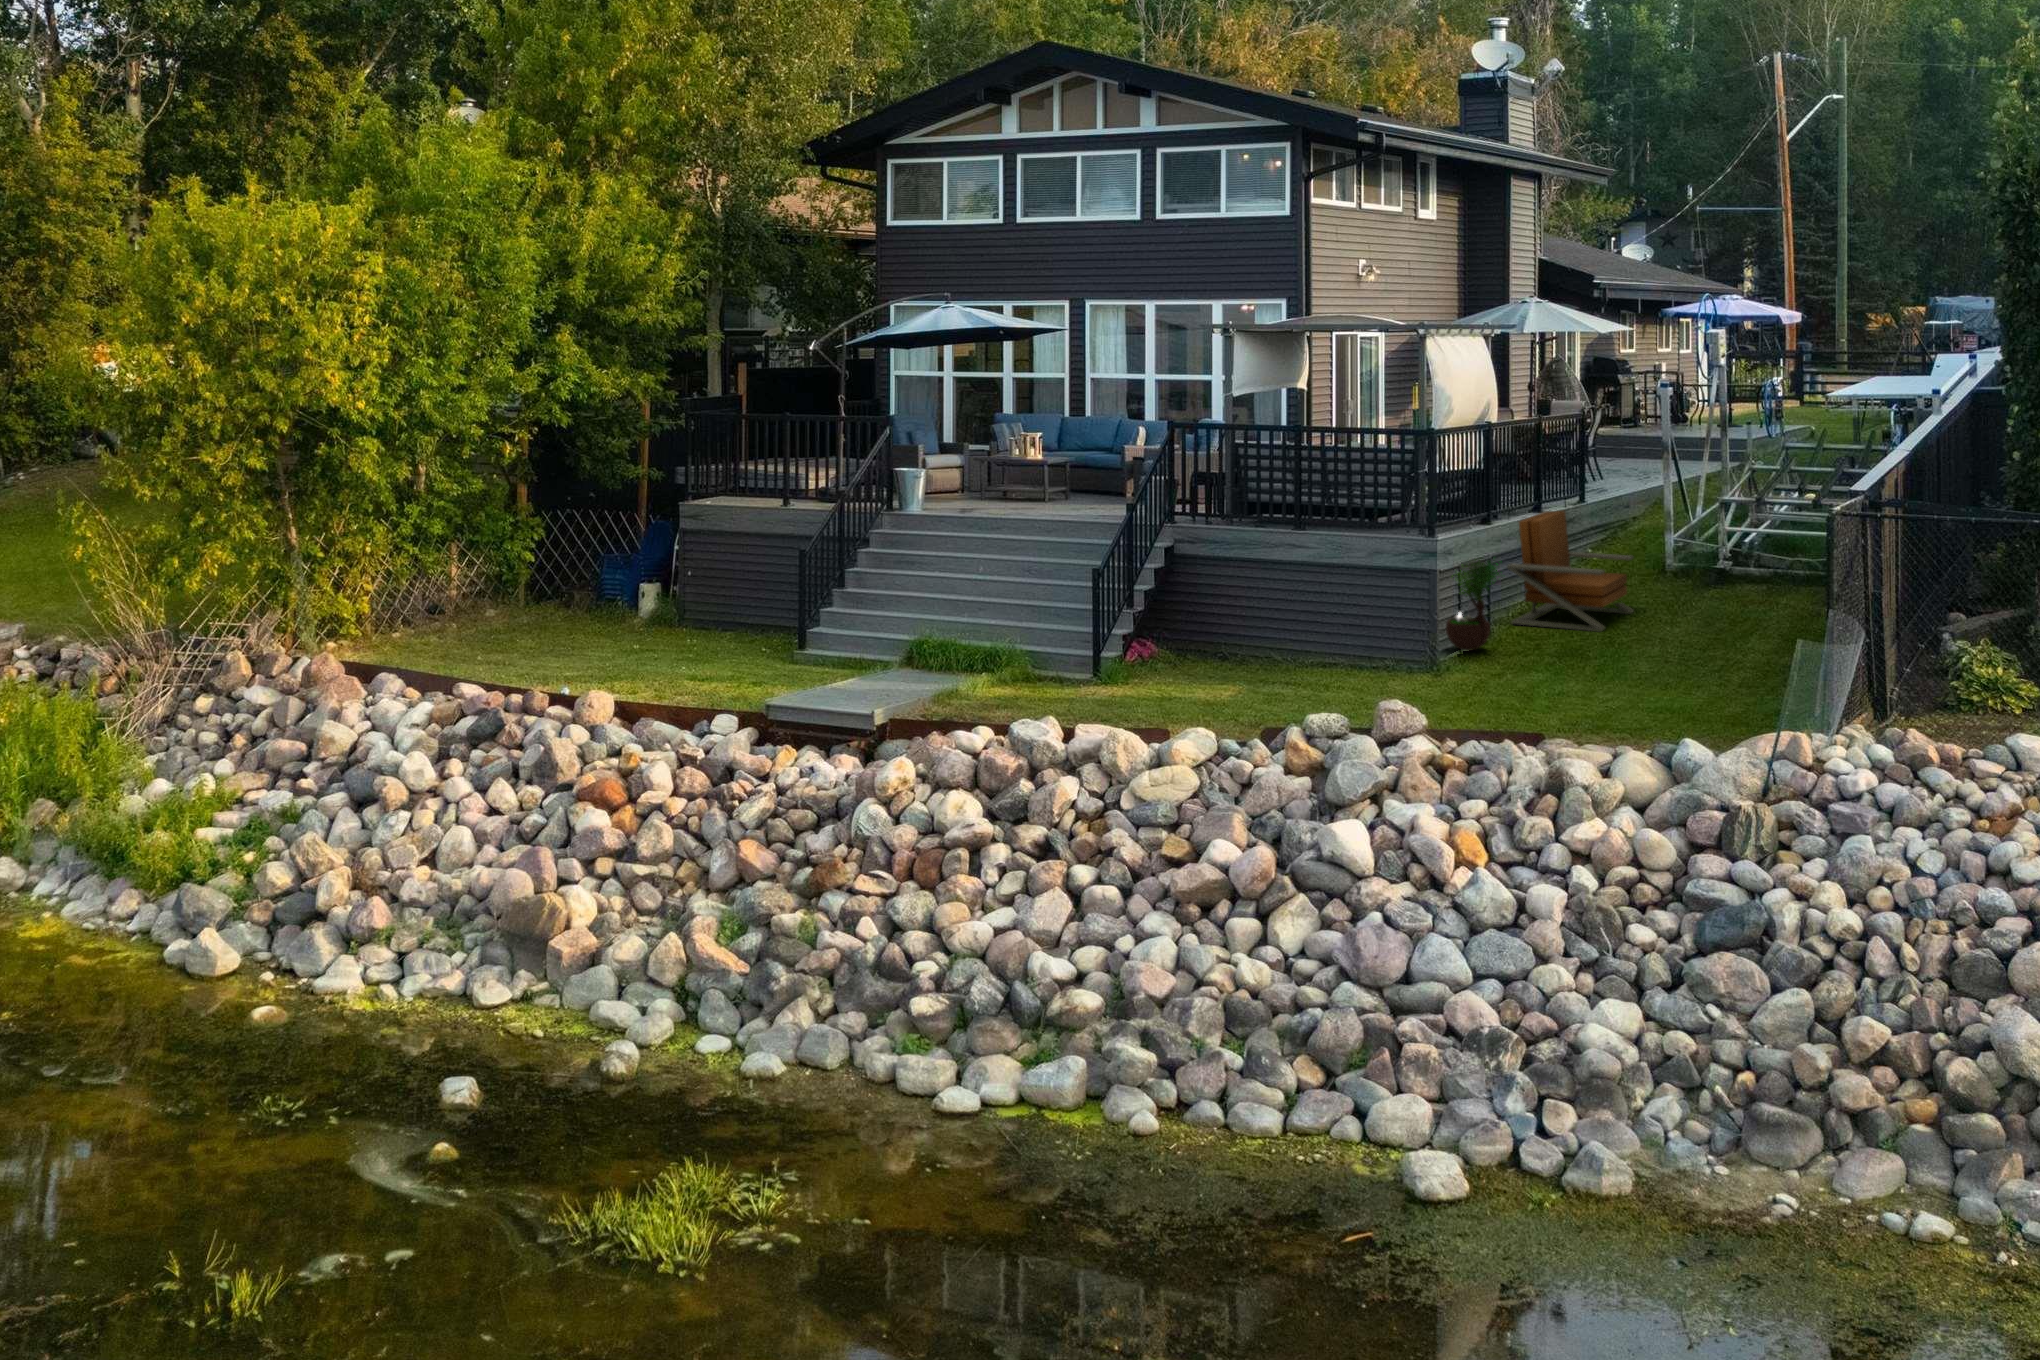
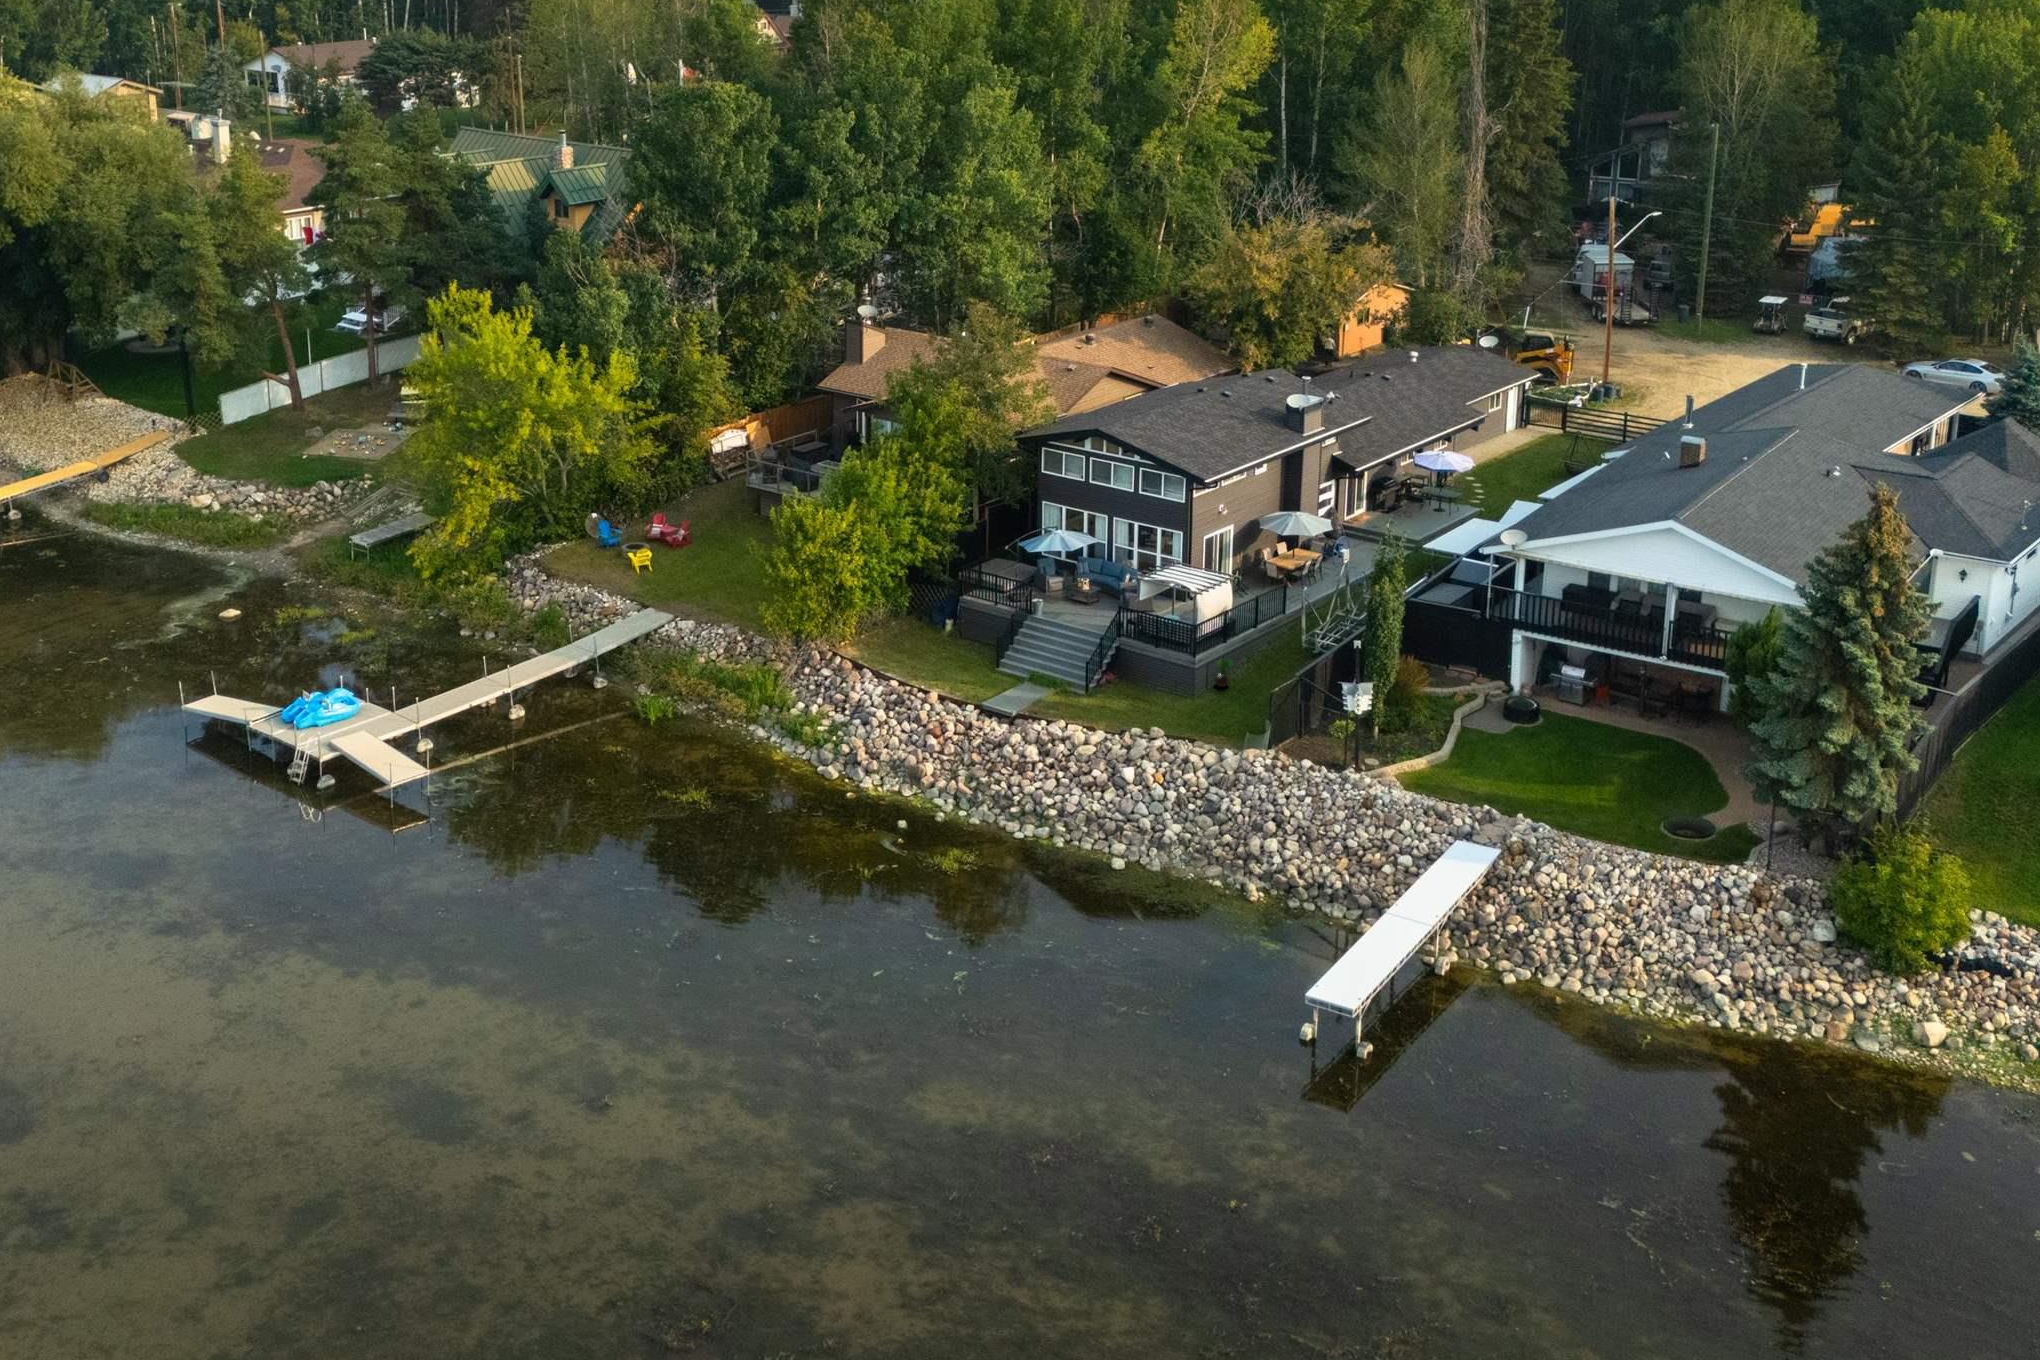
lounge chair: present [1507,511,1633,631] -> none [1247,628,1298,679]

